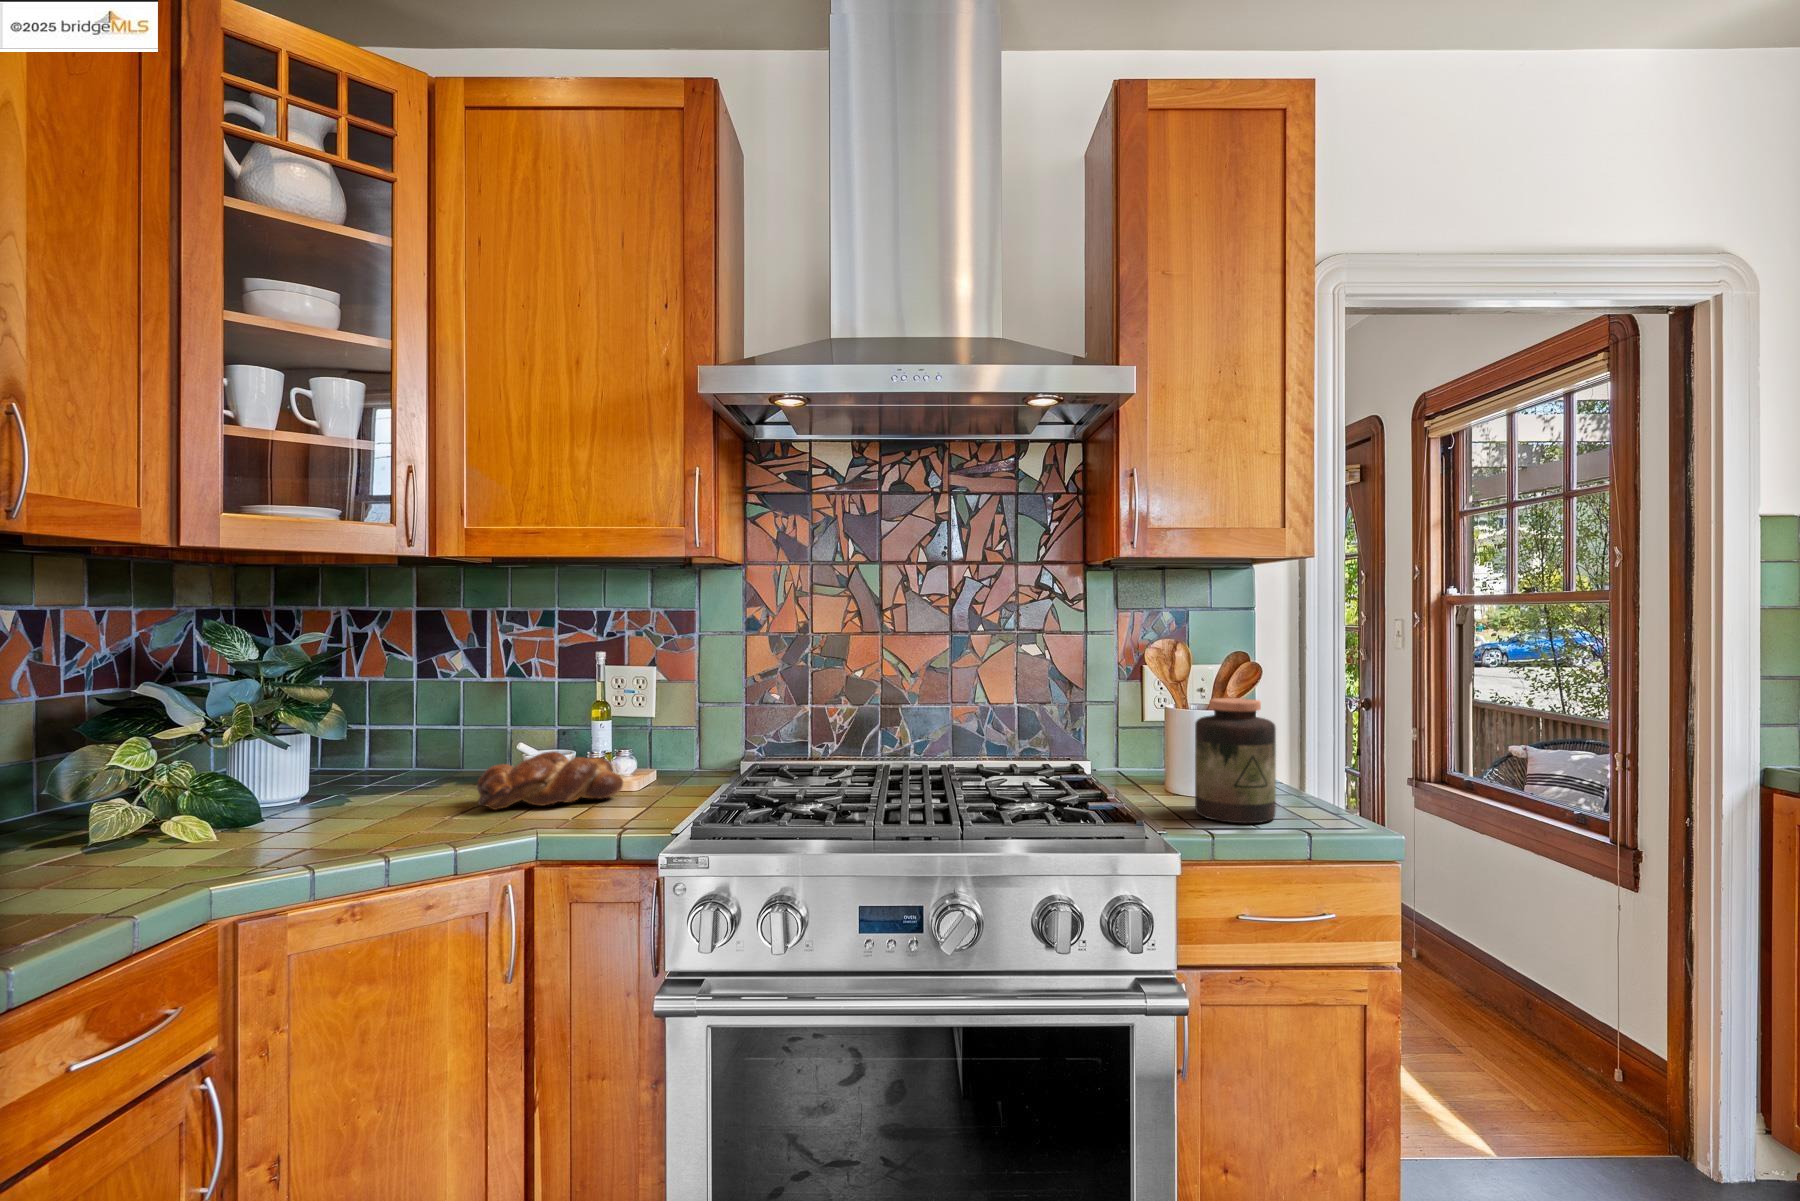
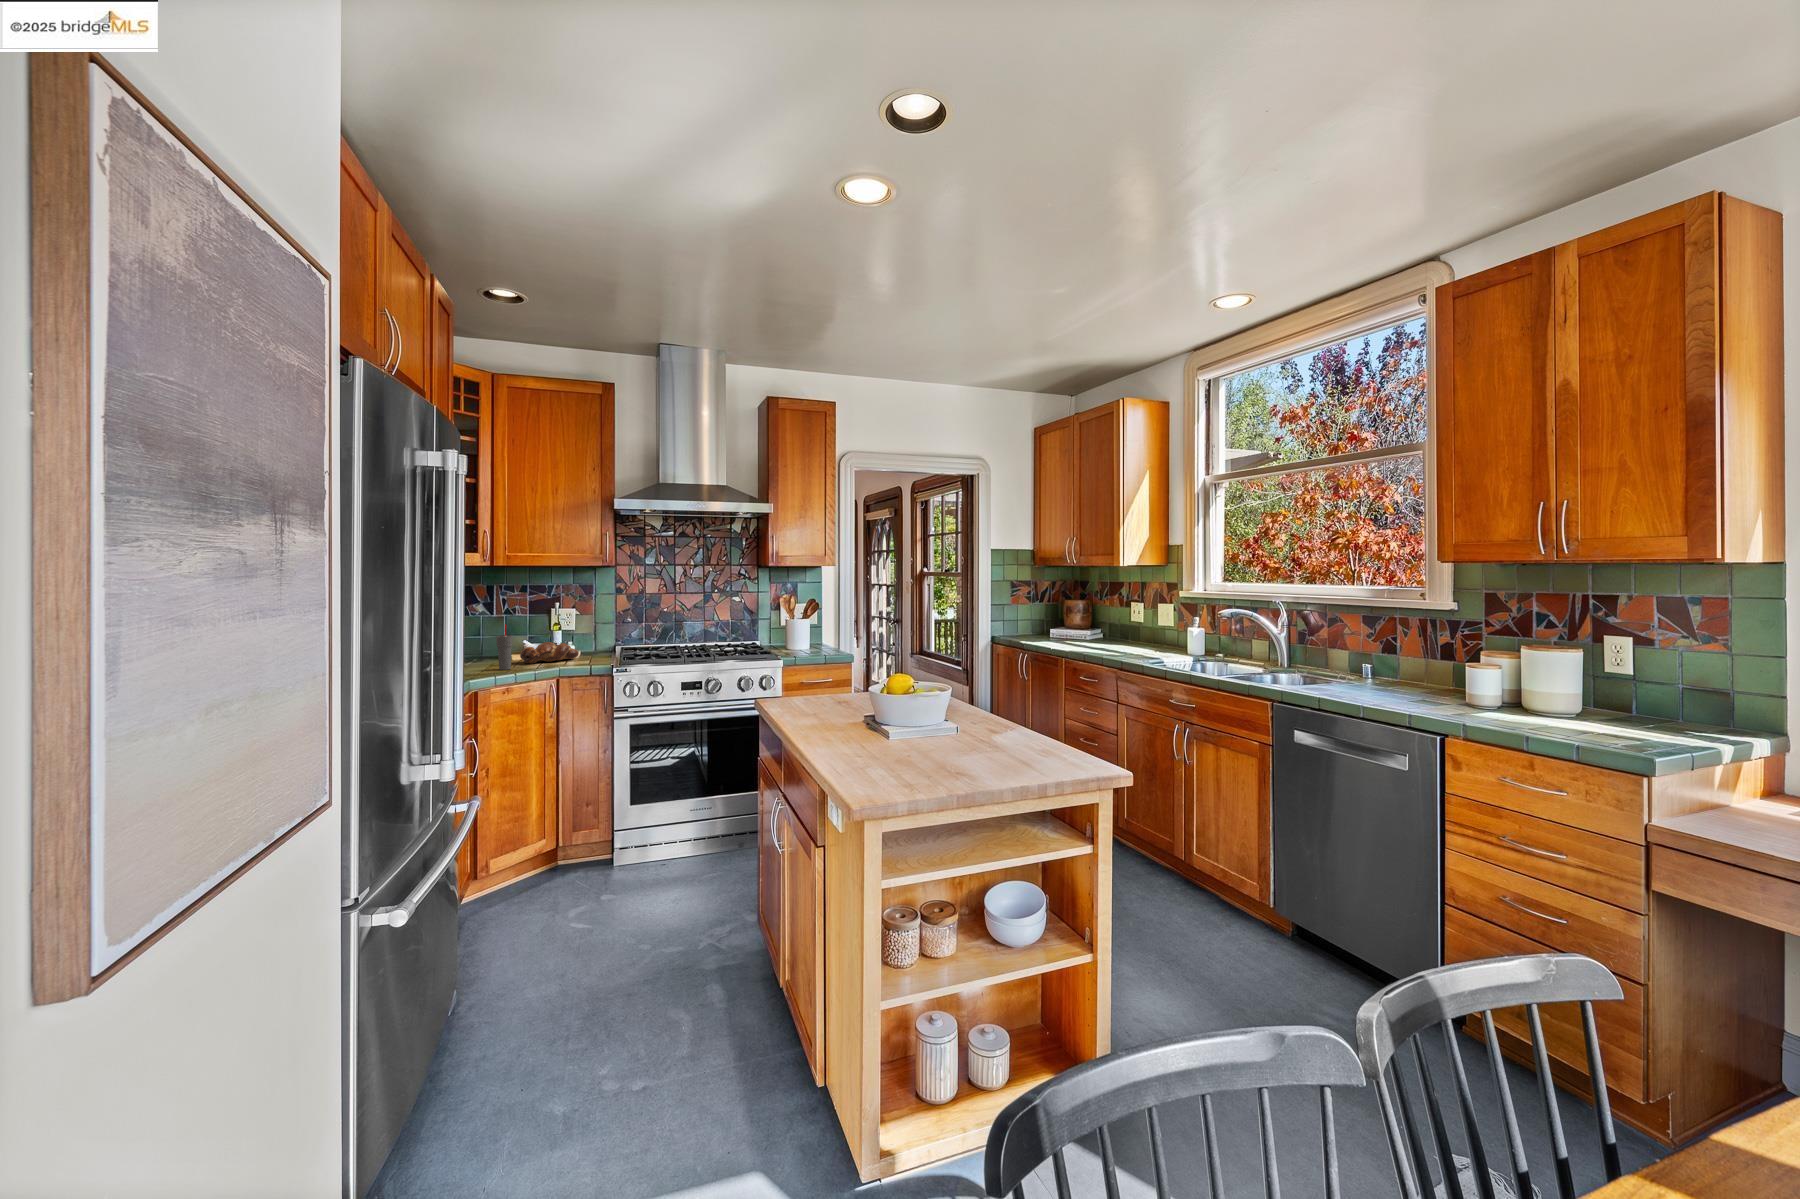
jar: present [1195,698,1276,823] -> none [793,615,818,655]
cup: none [382,706,425,832] -> present [496,624,512,670]

